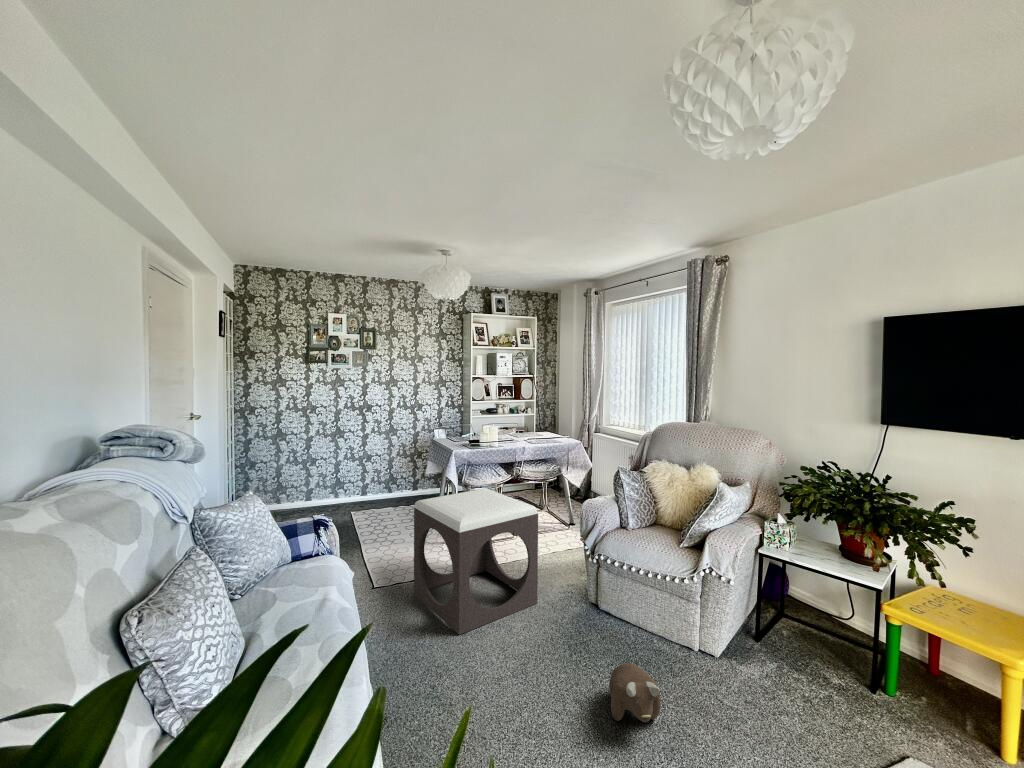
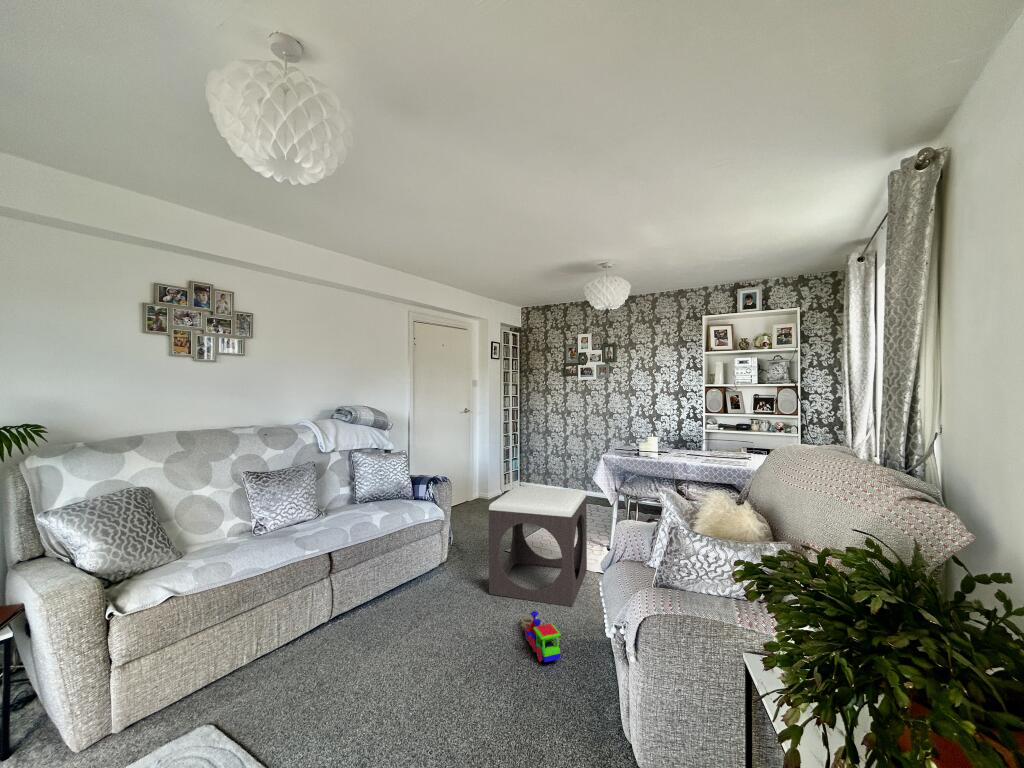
toy train: none [539,615,621,656] -> present [521,611,561,662]
plush toy: present [609,663,661,722] -> none [442,648,504,707]

